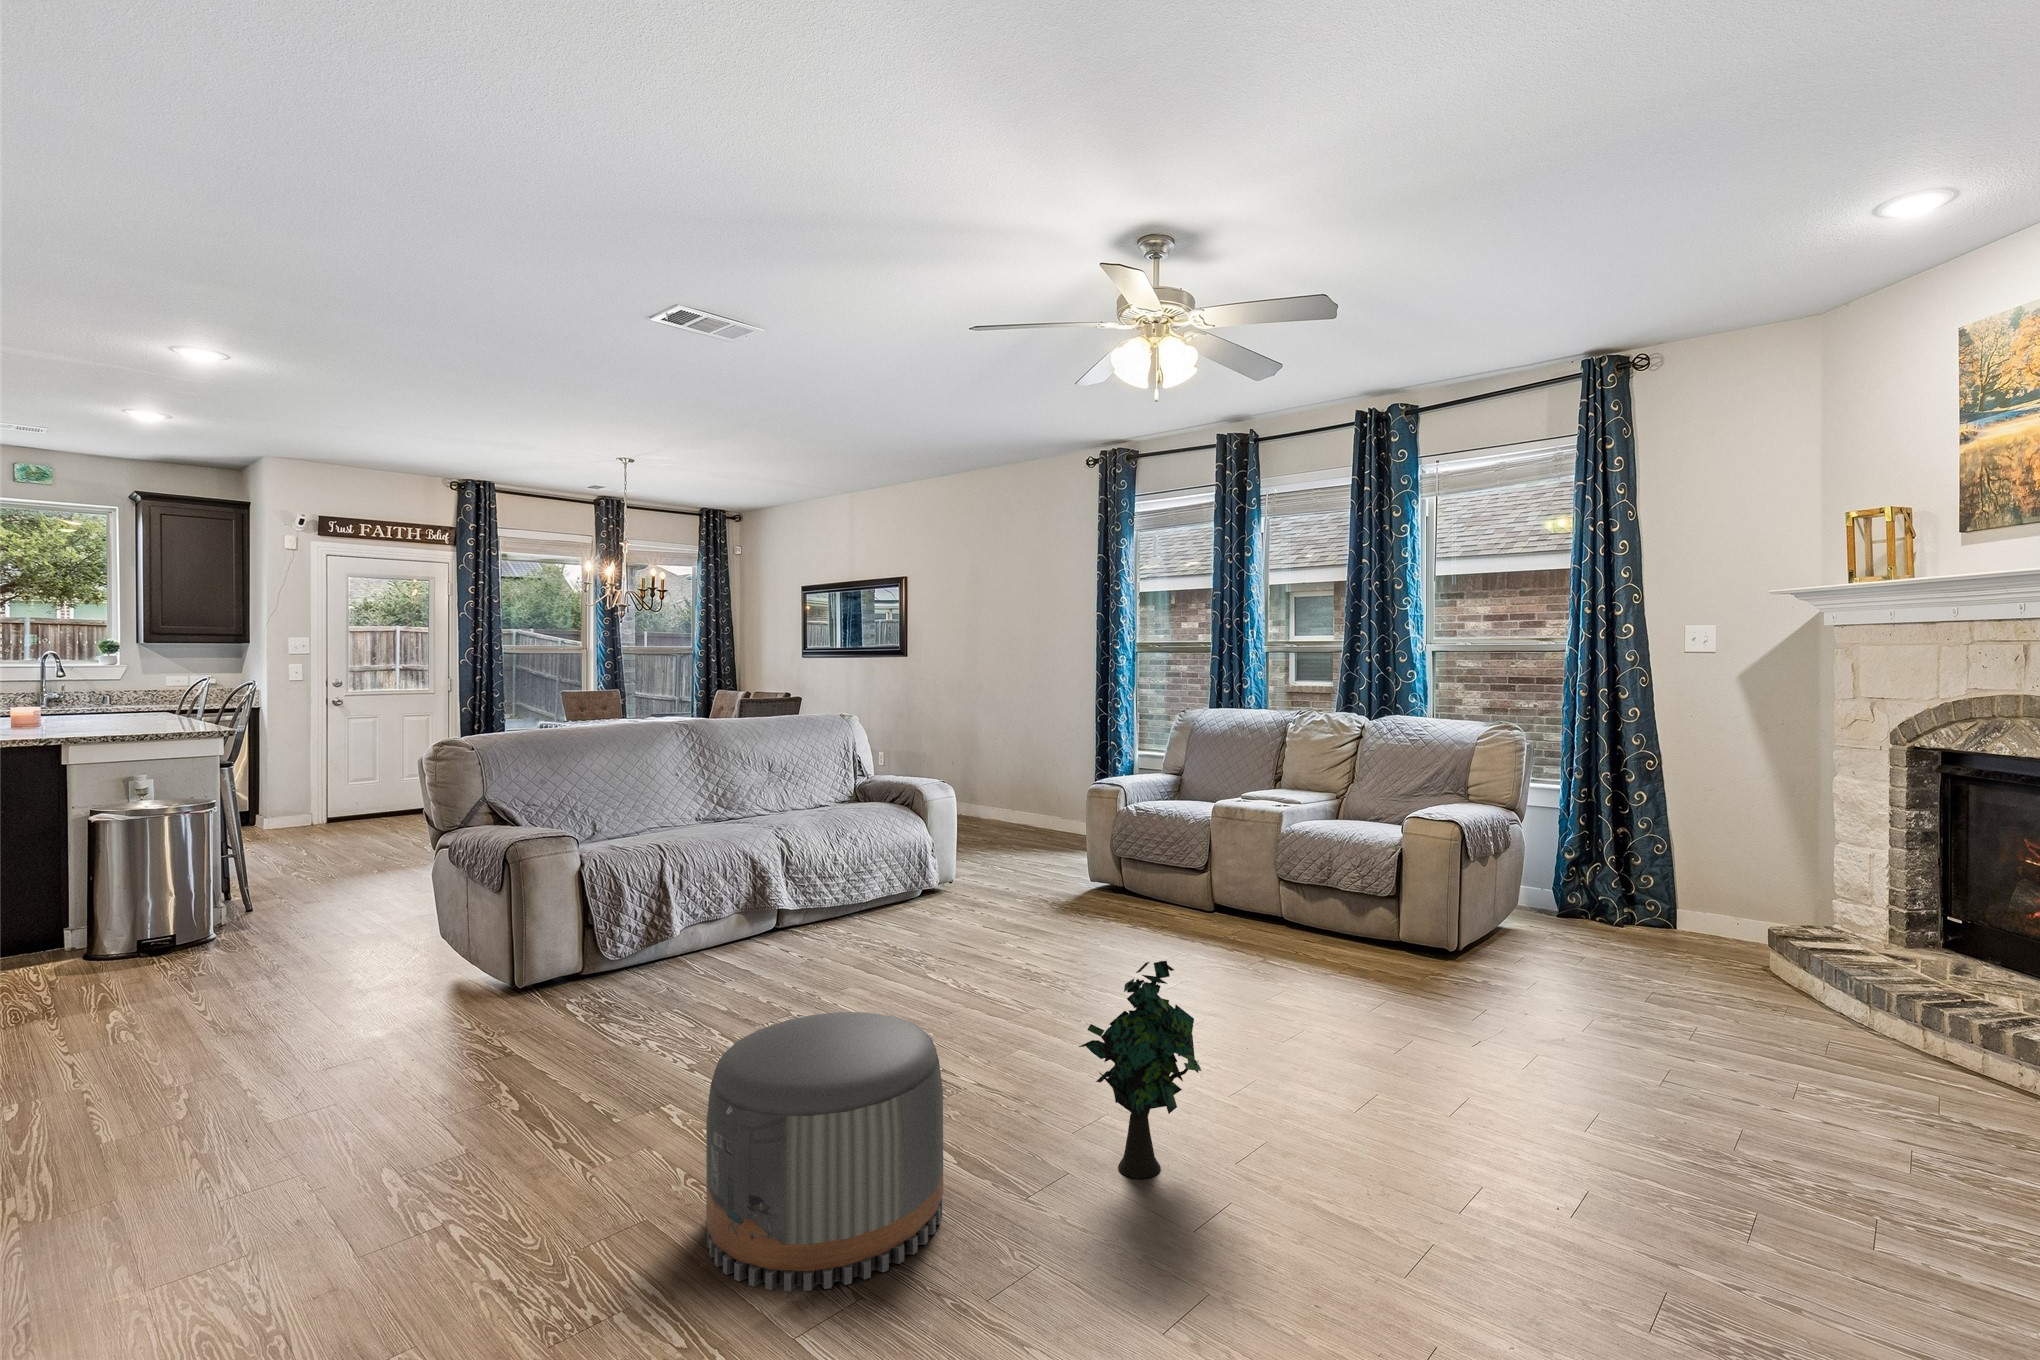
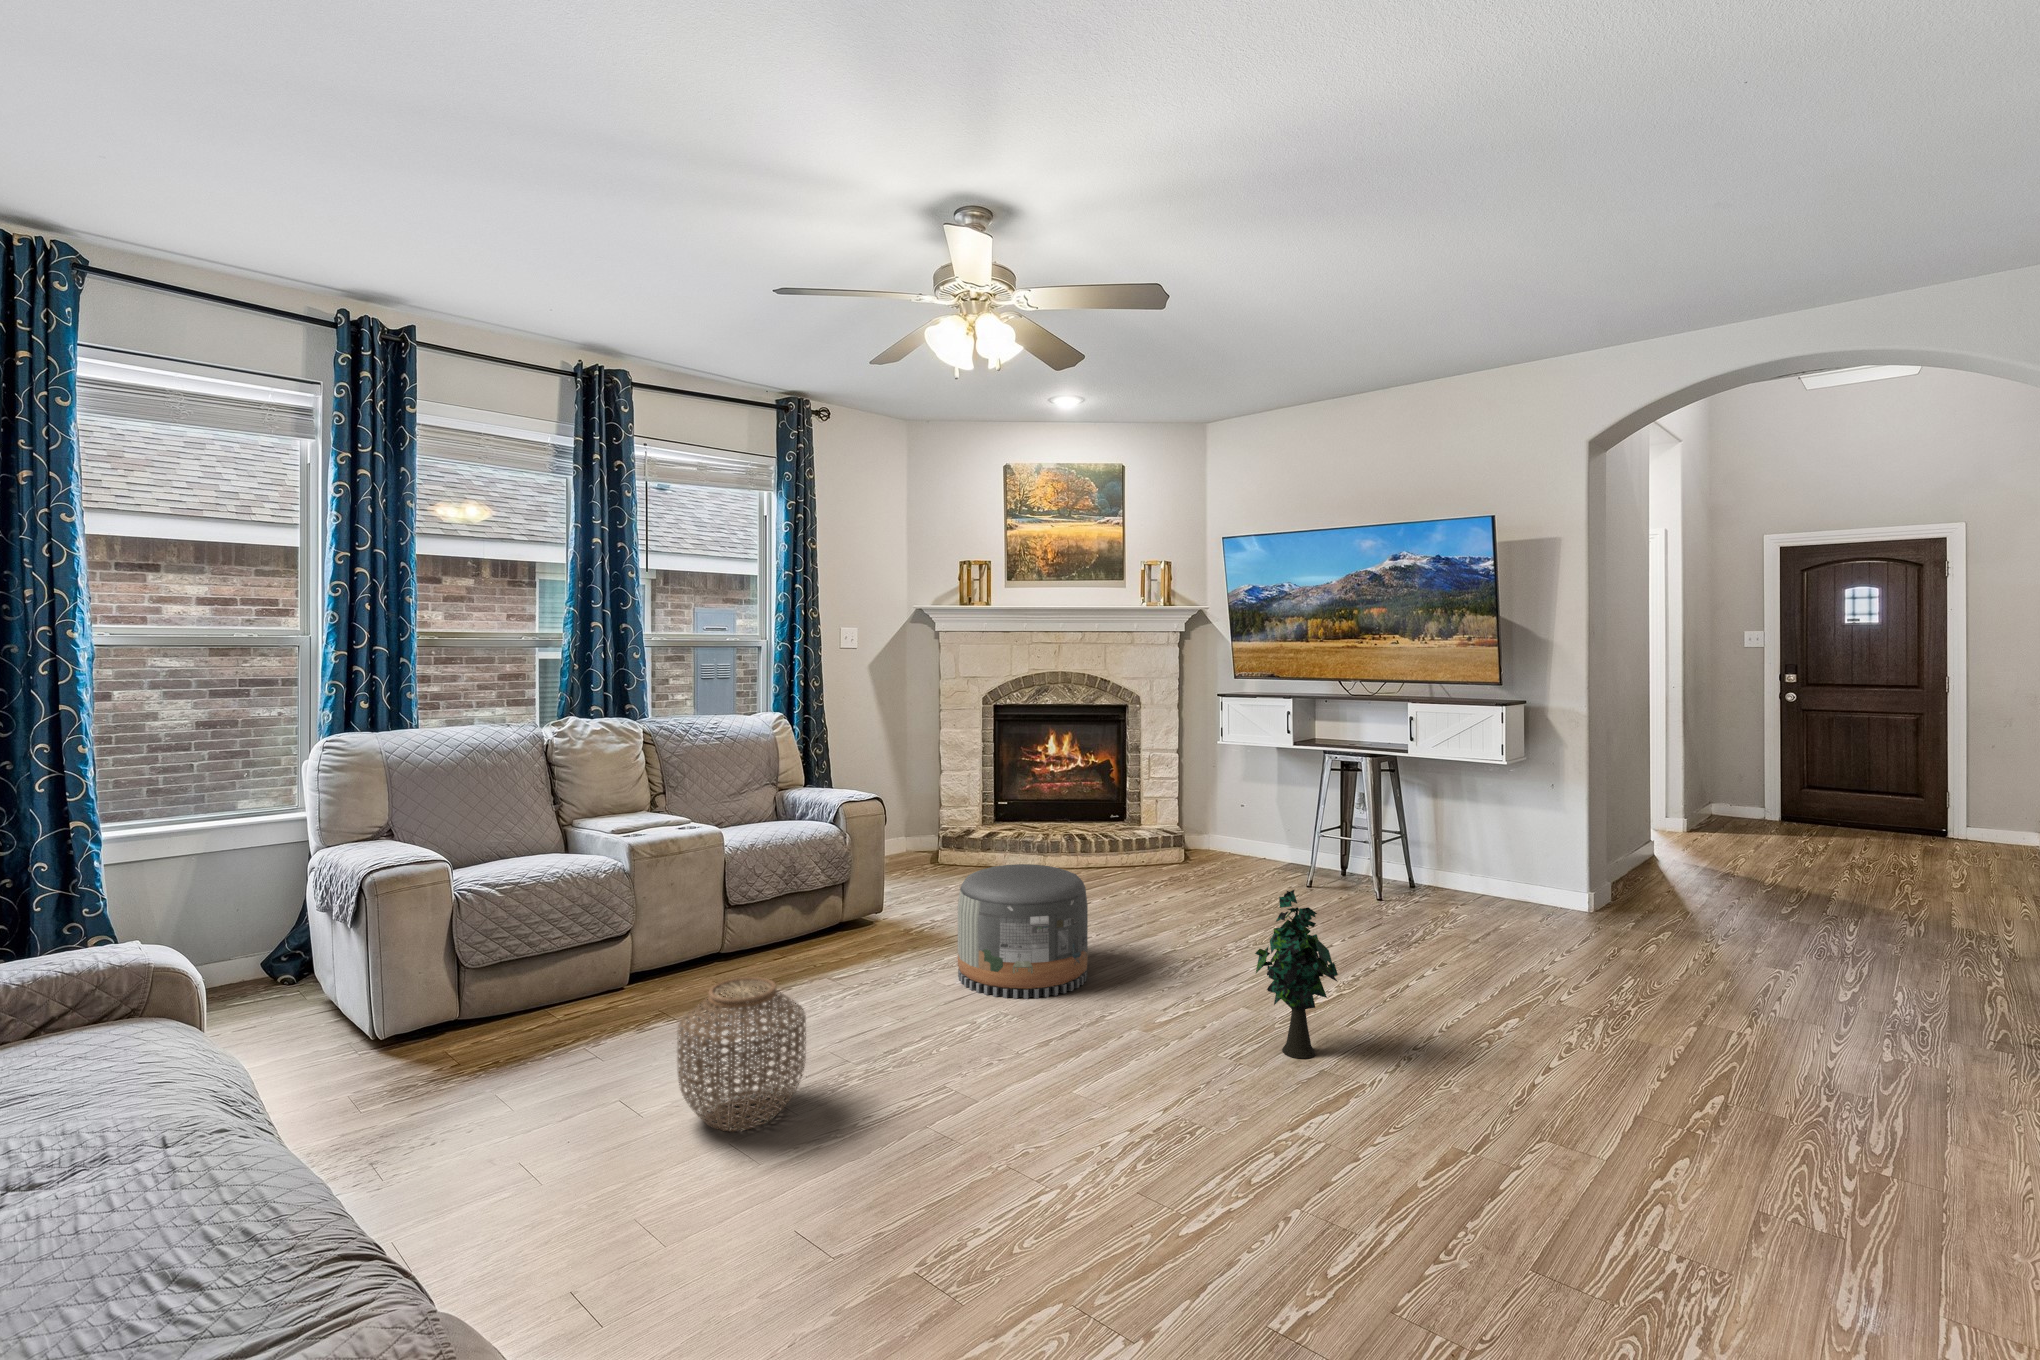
woven basket: none [954,870,1037,968] -> present [678,977,806,1131]
pouf: present [706,1012,943,1291] -> present [958,864,1088,999]

